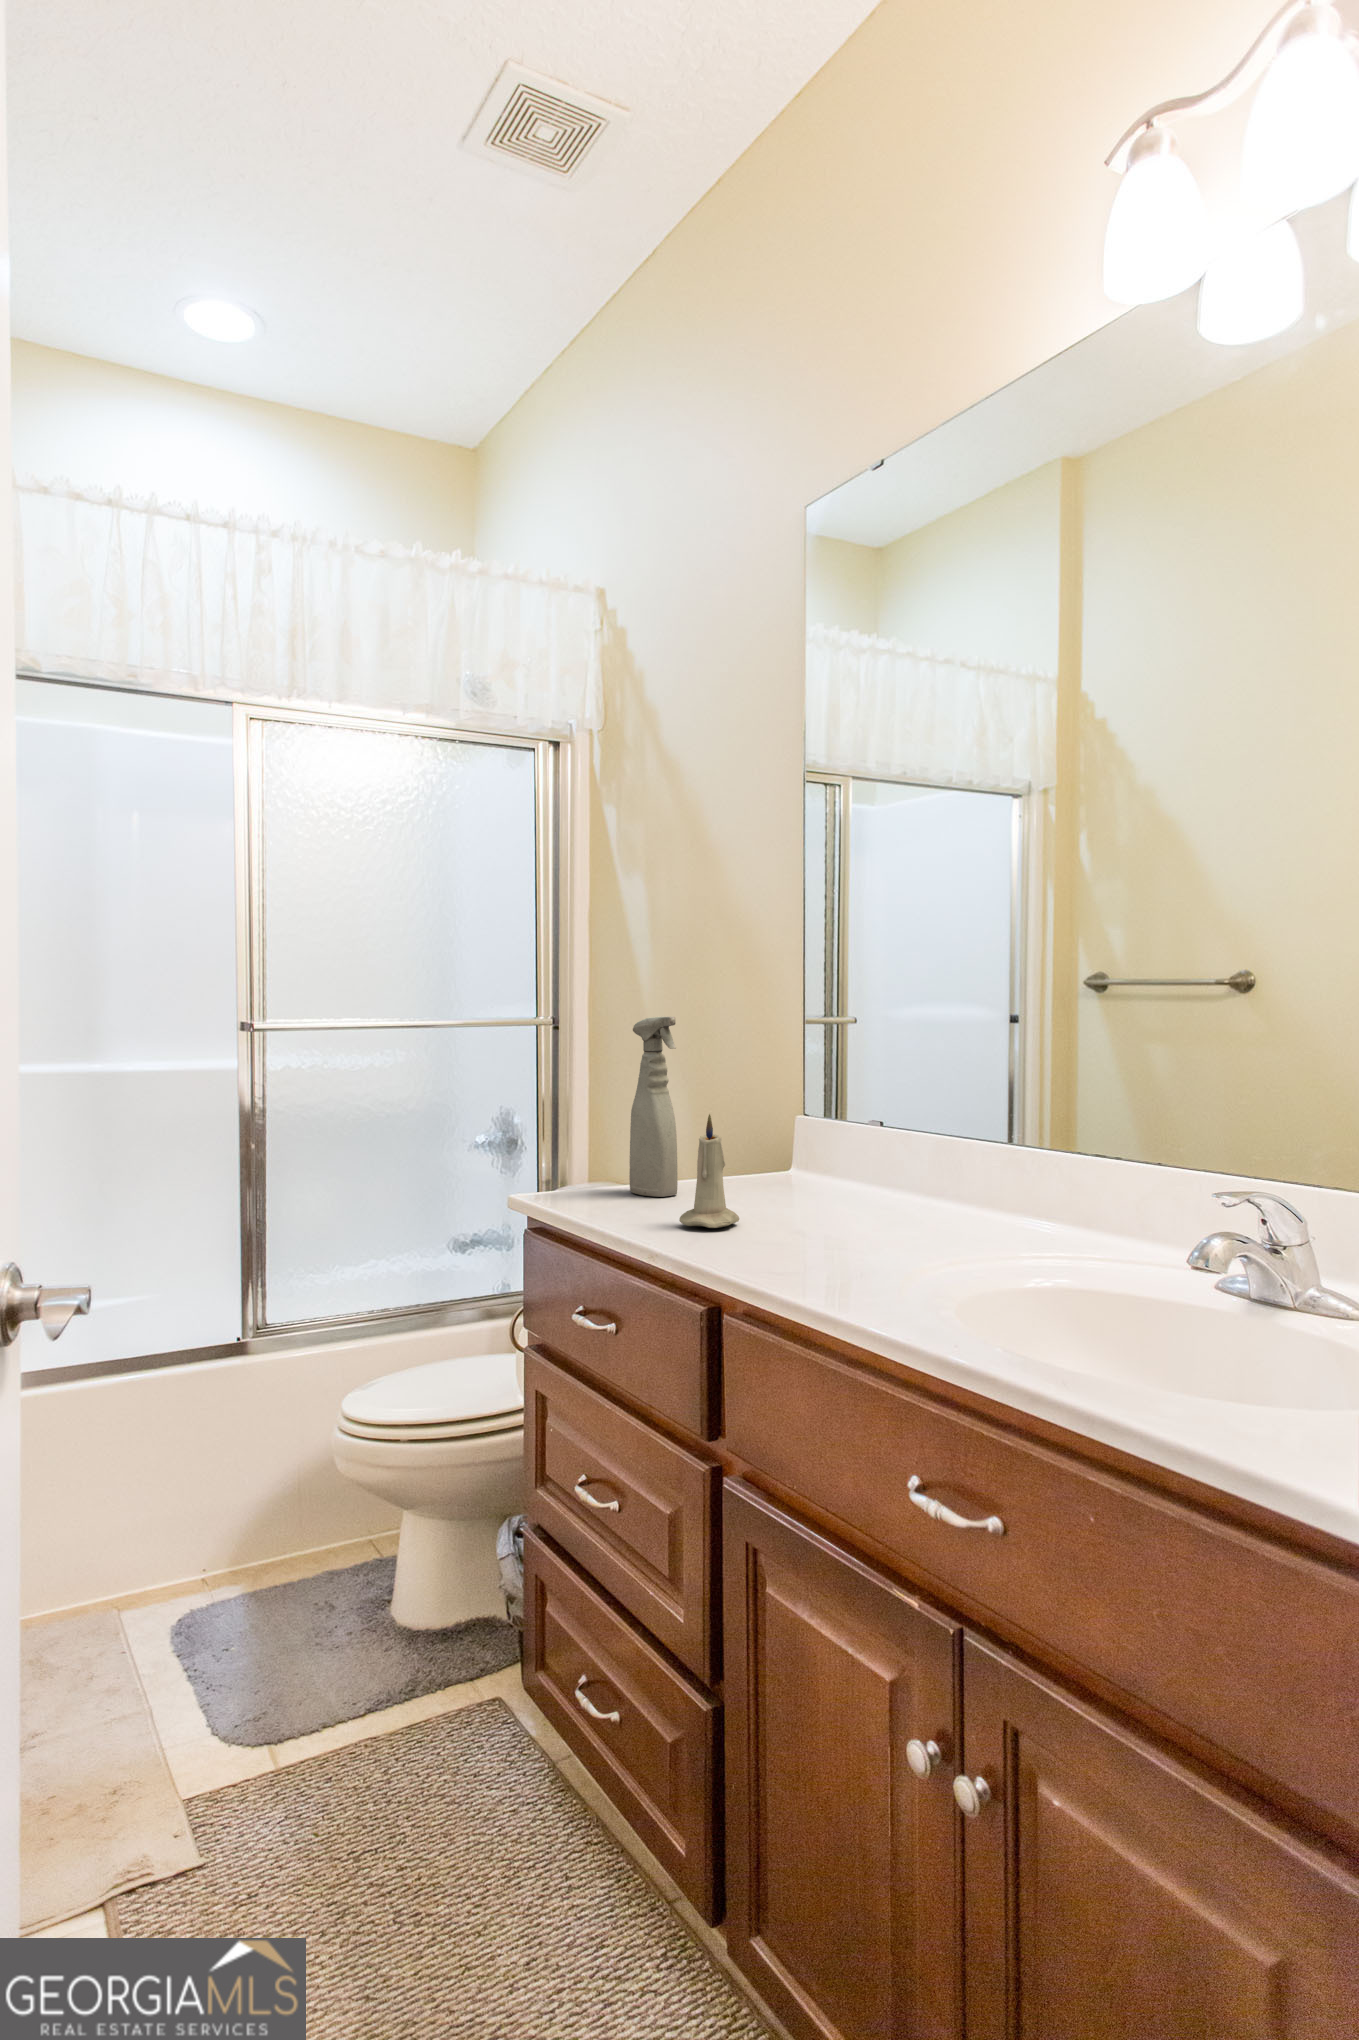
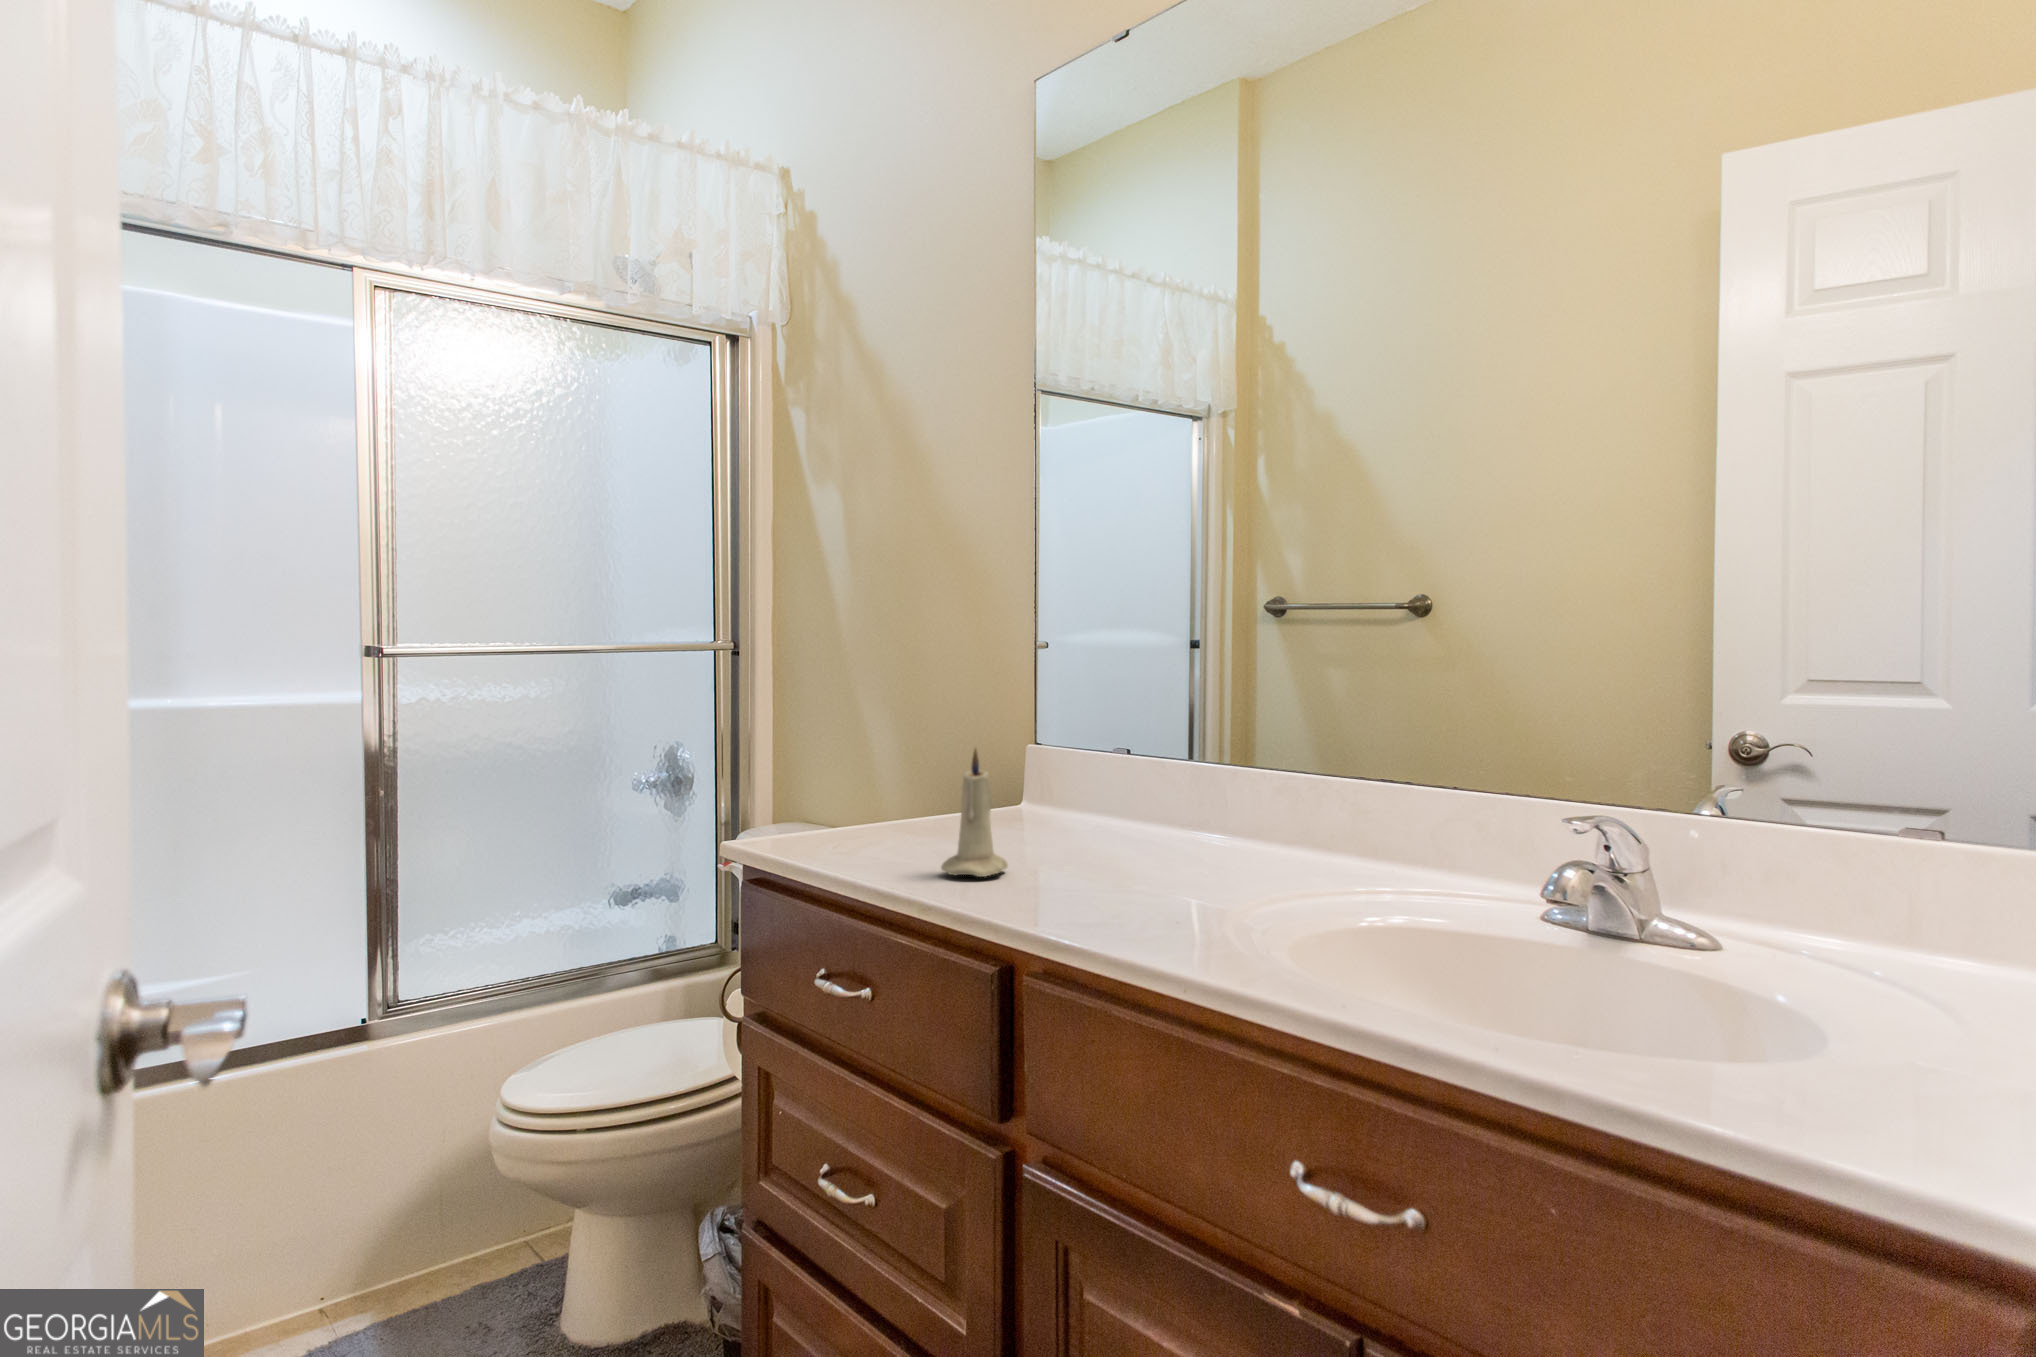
spray bottle: present [629,1016,678,1197] -> none [861,638,918,841]

